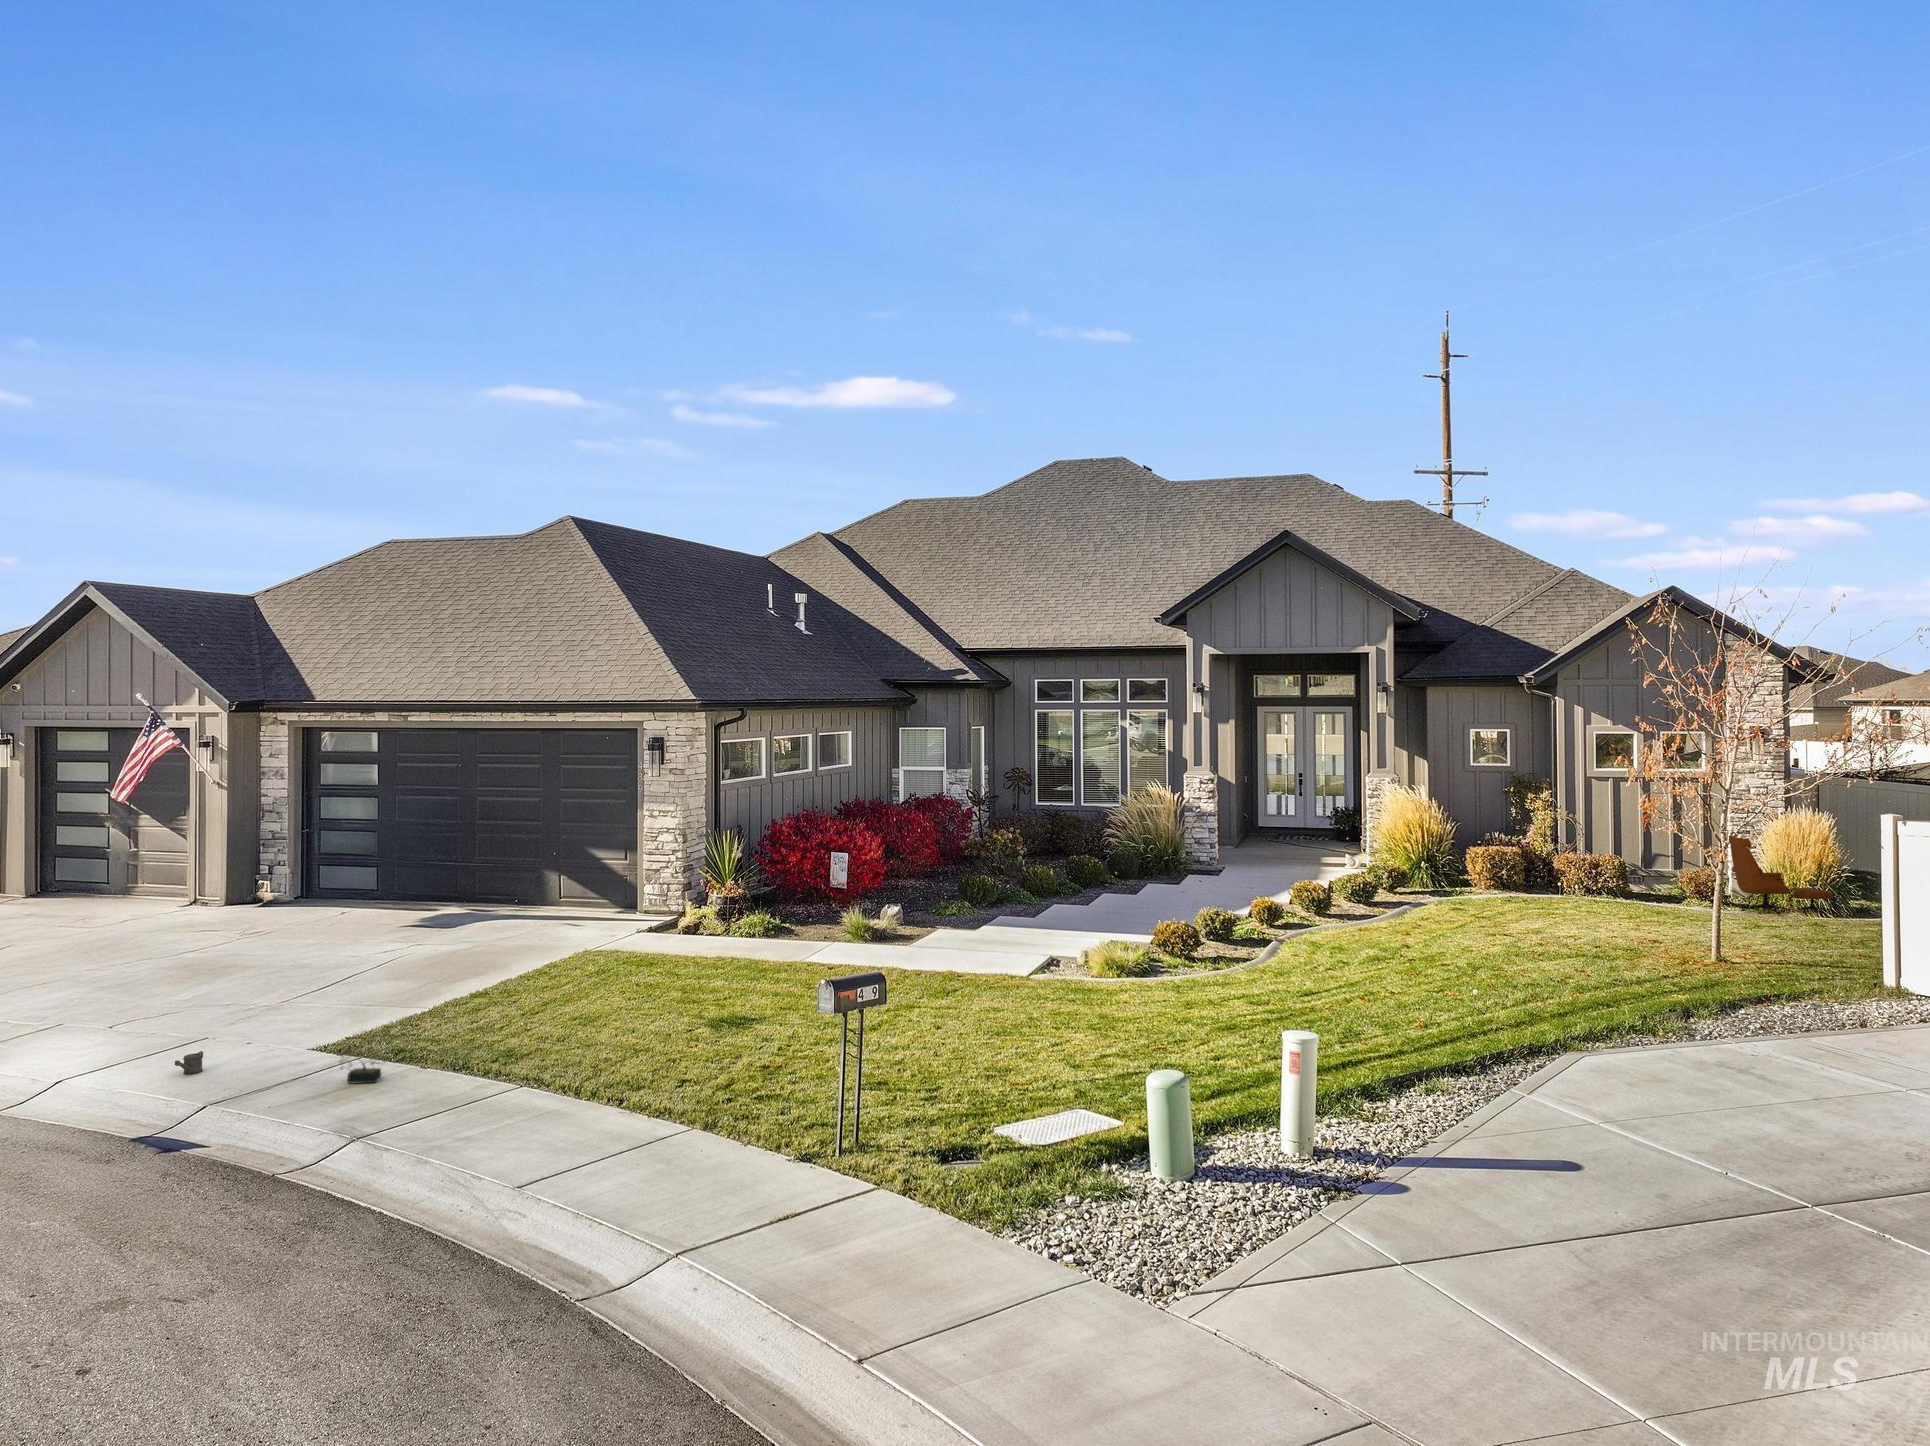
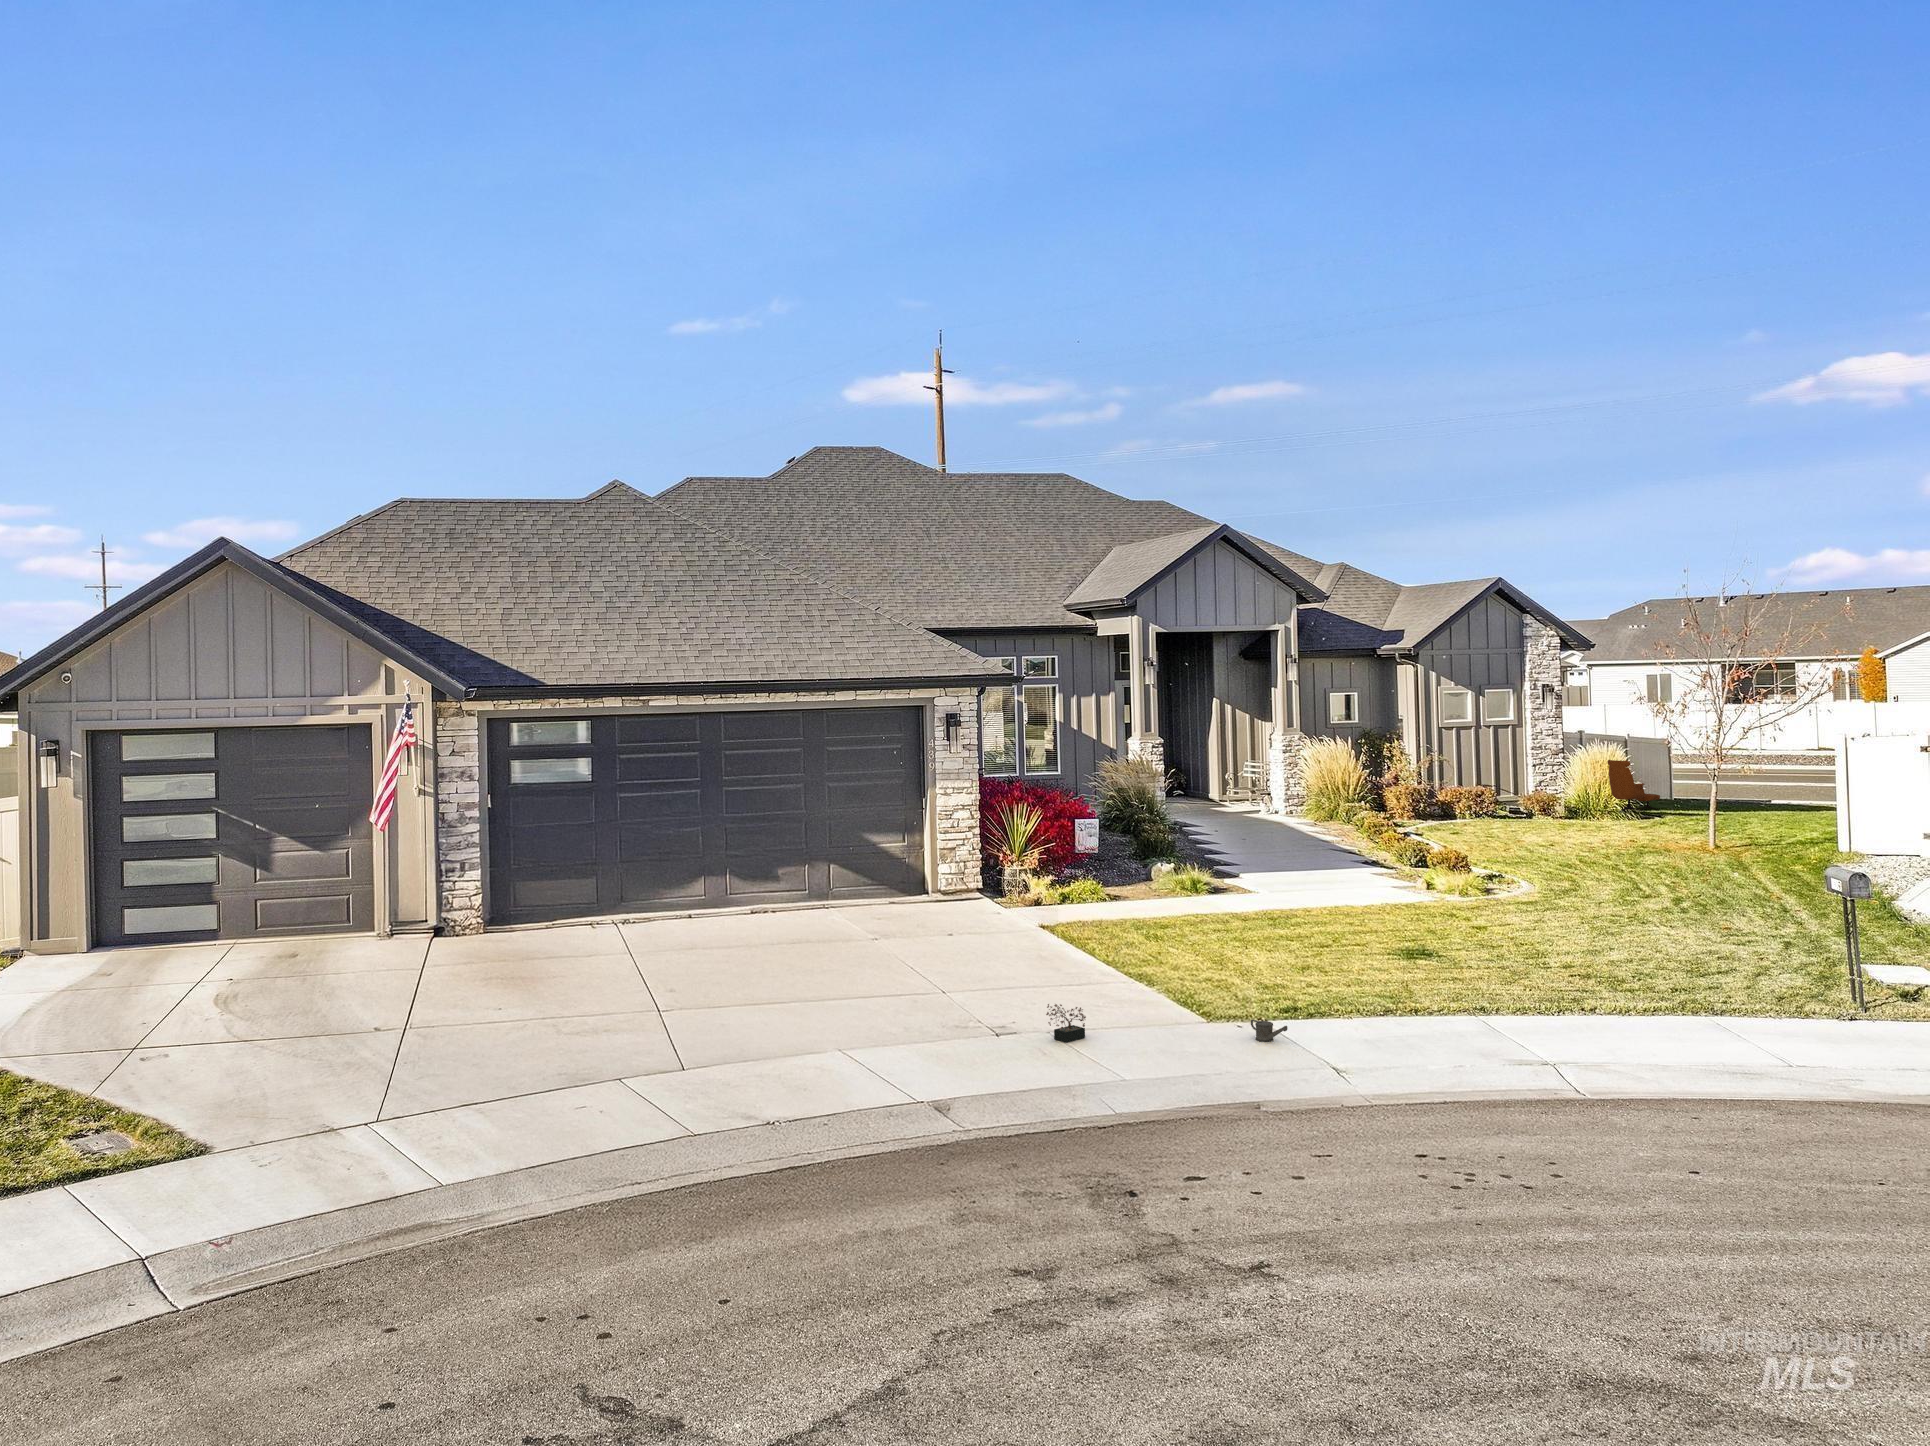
decorative plant: present [340,1043,384,1084] -> present [1046,1004,1086,1042]

